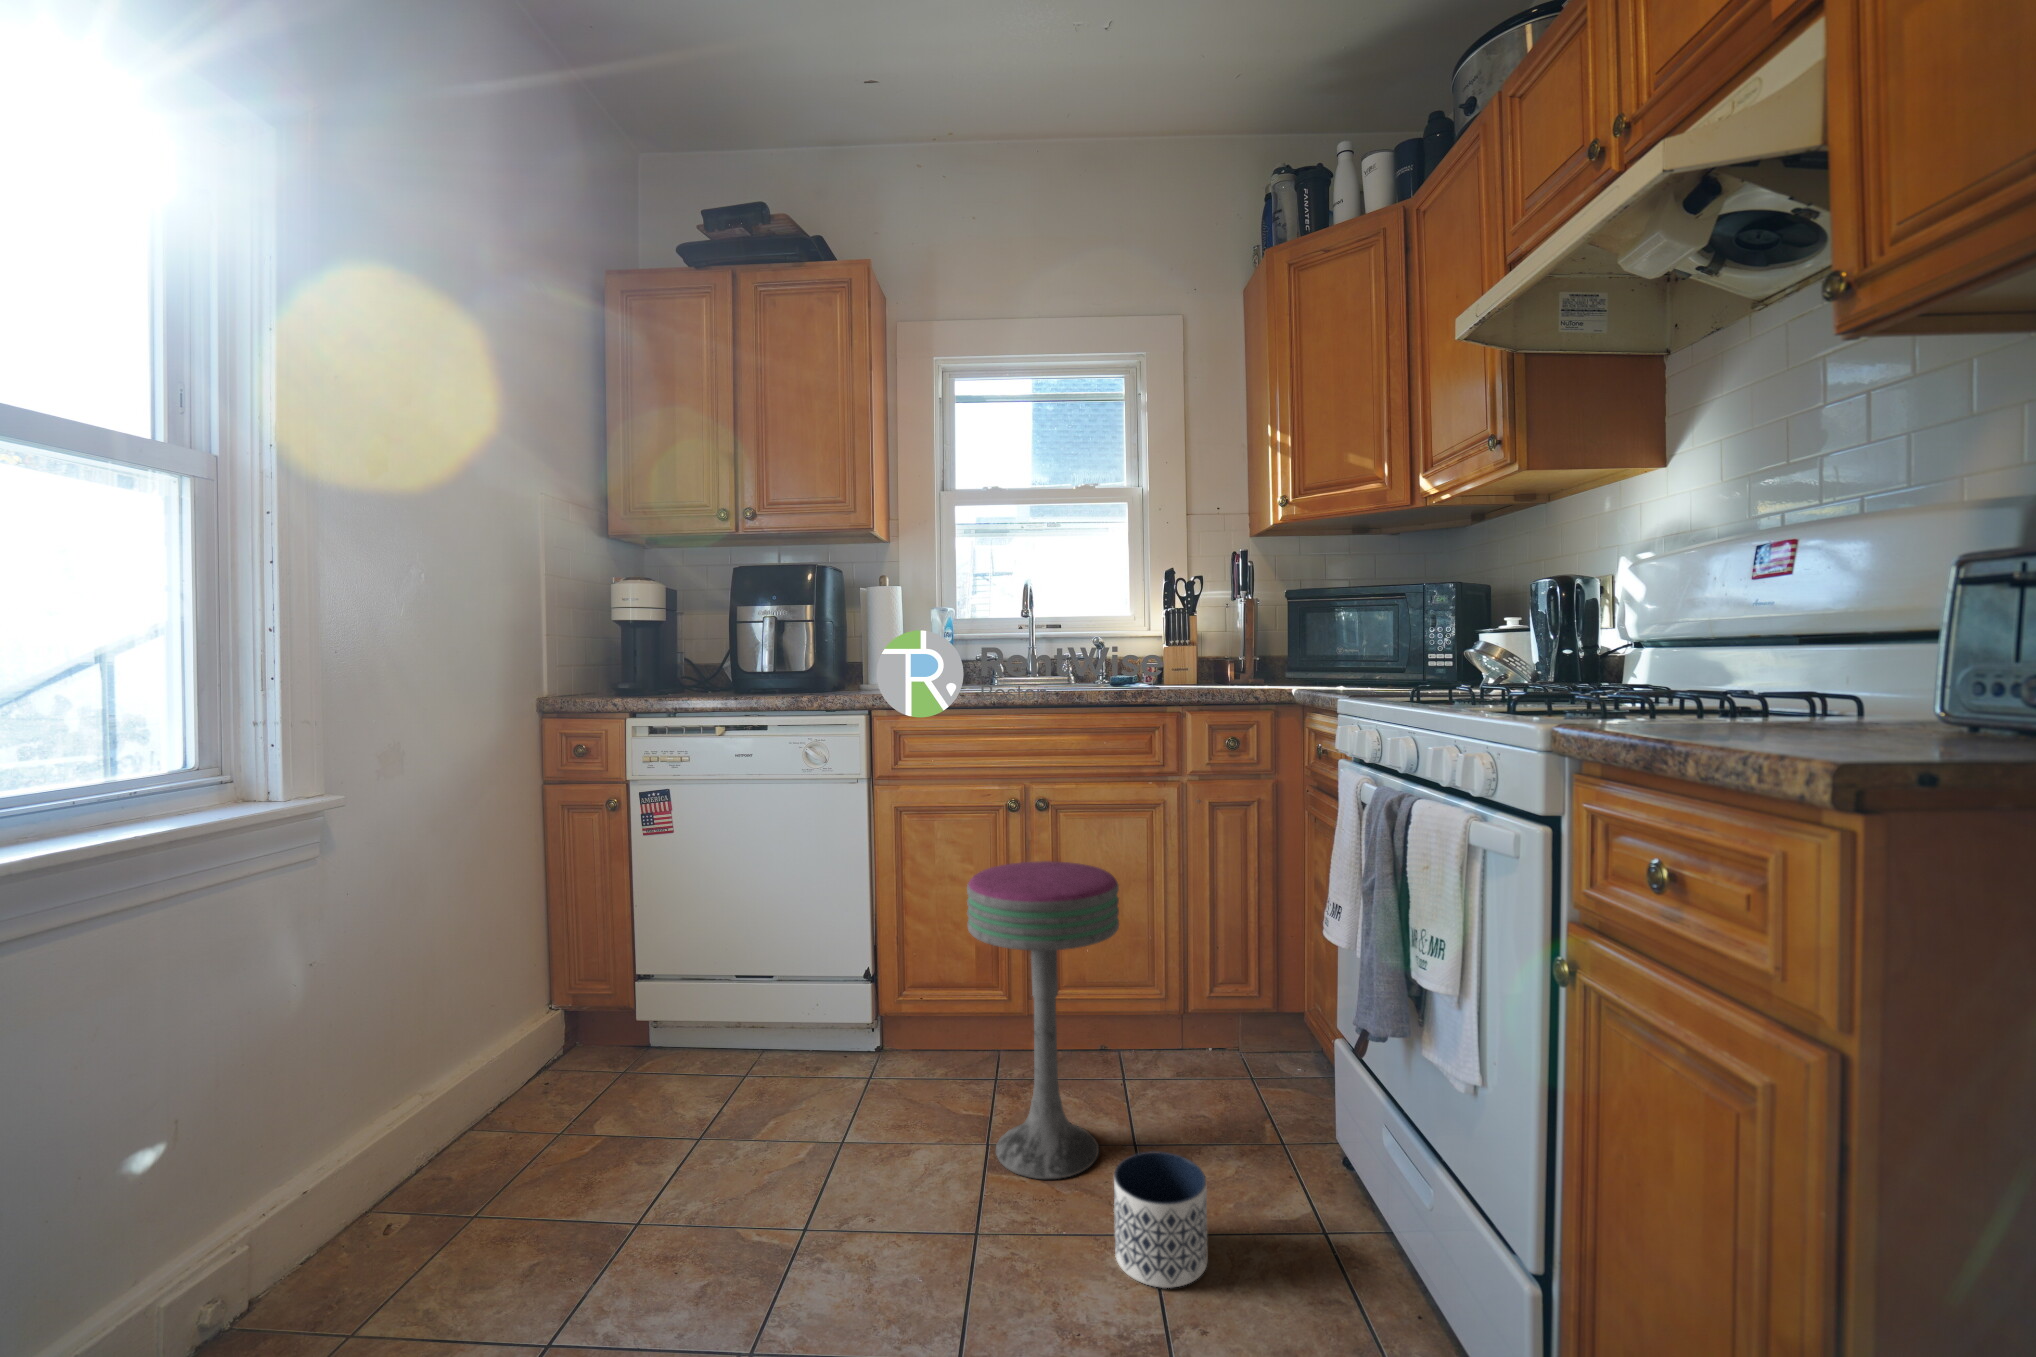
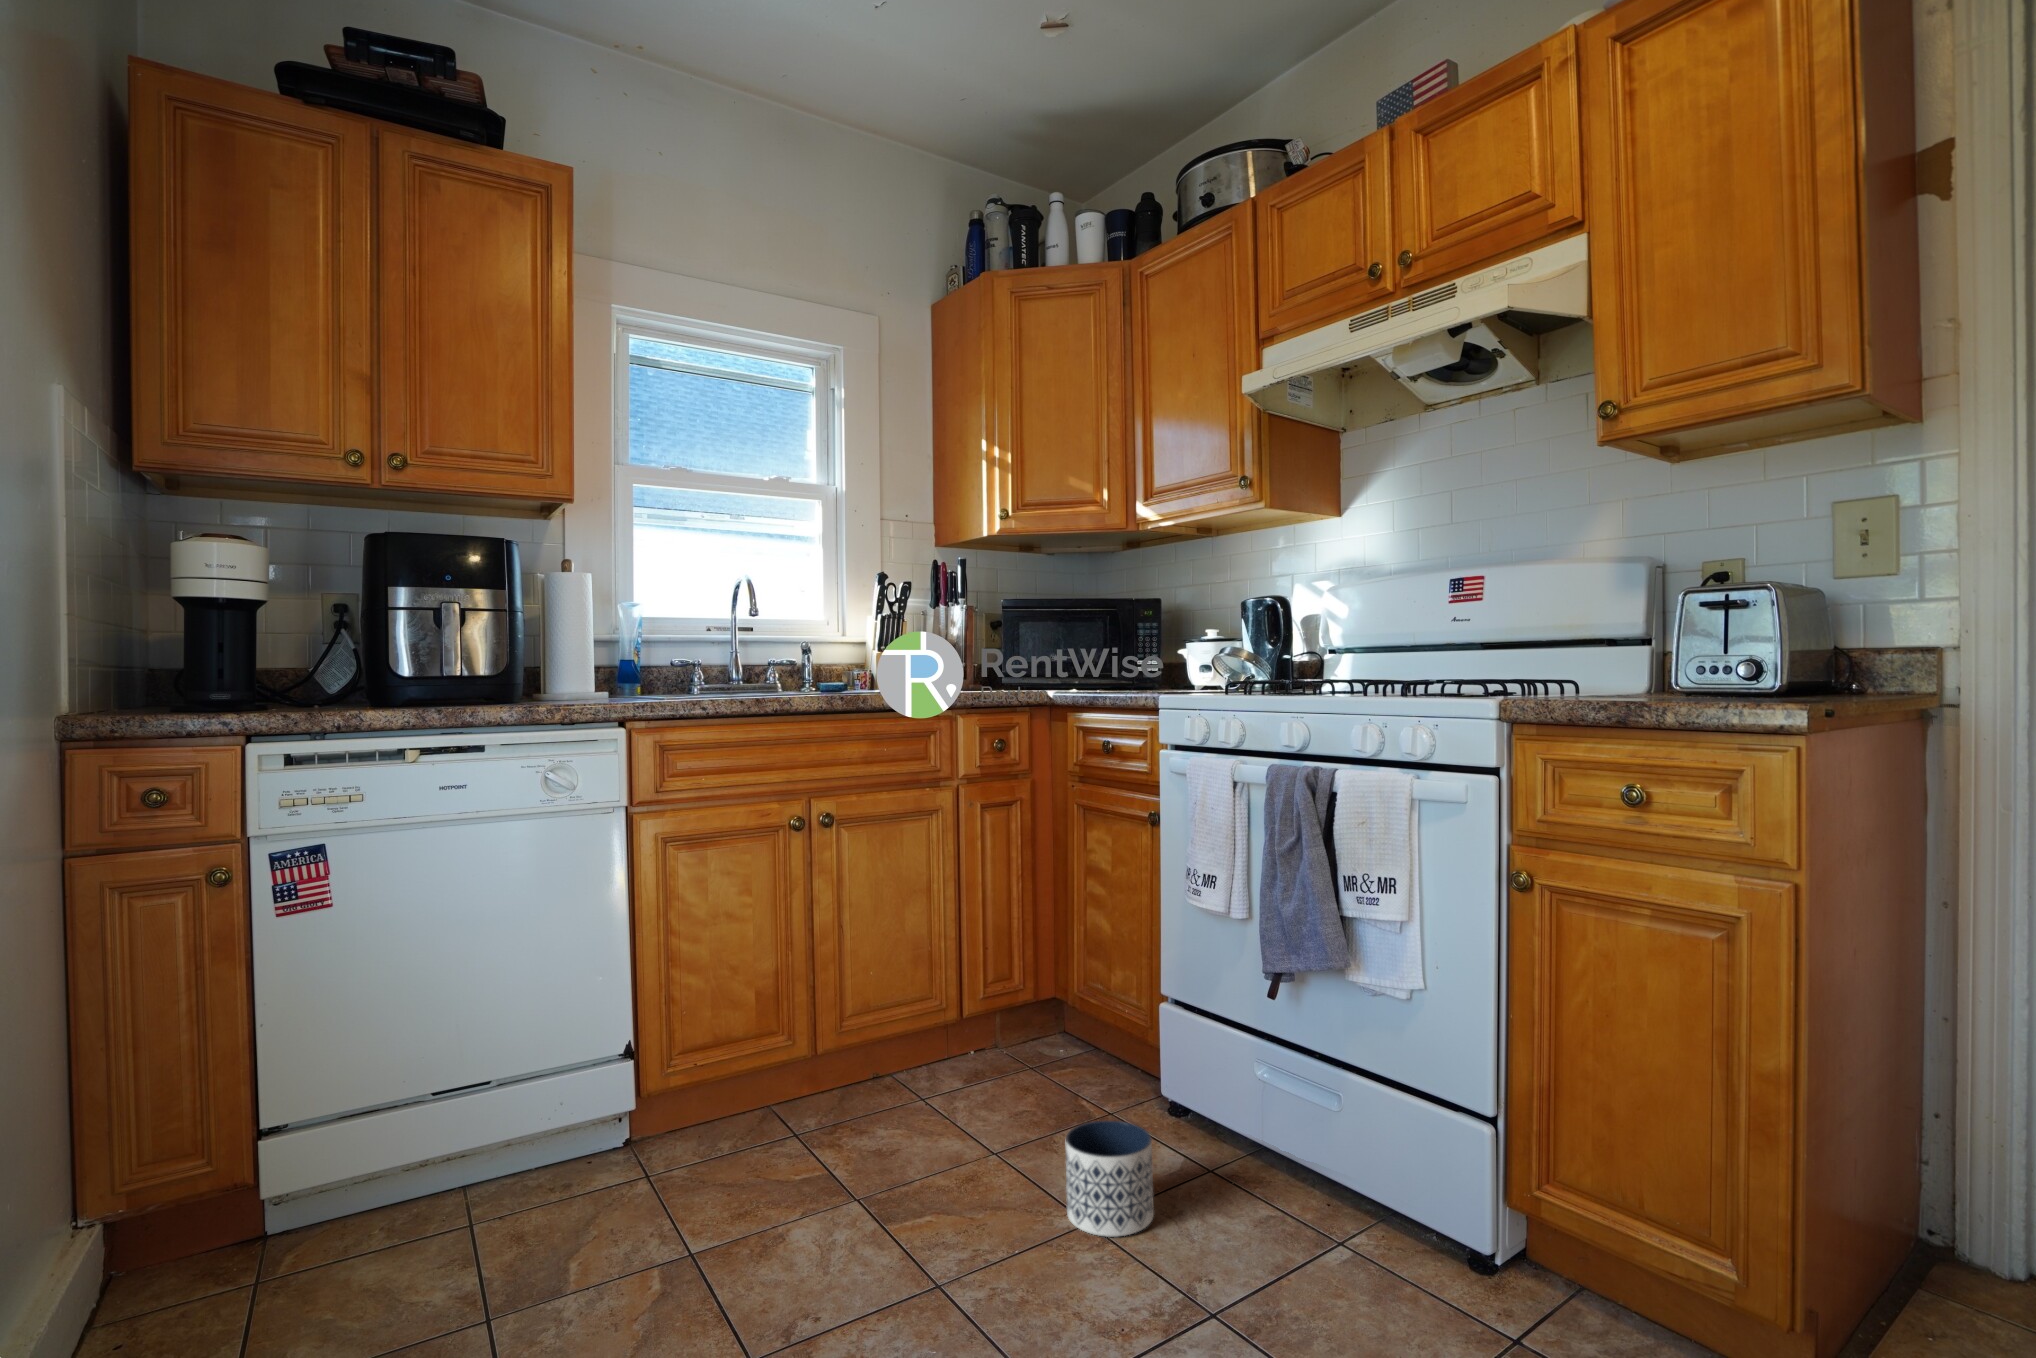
bar stool: present [967,861,1119,1179] -> none [839,872,1000,1203]

